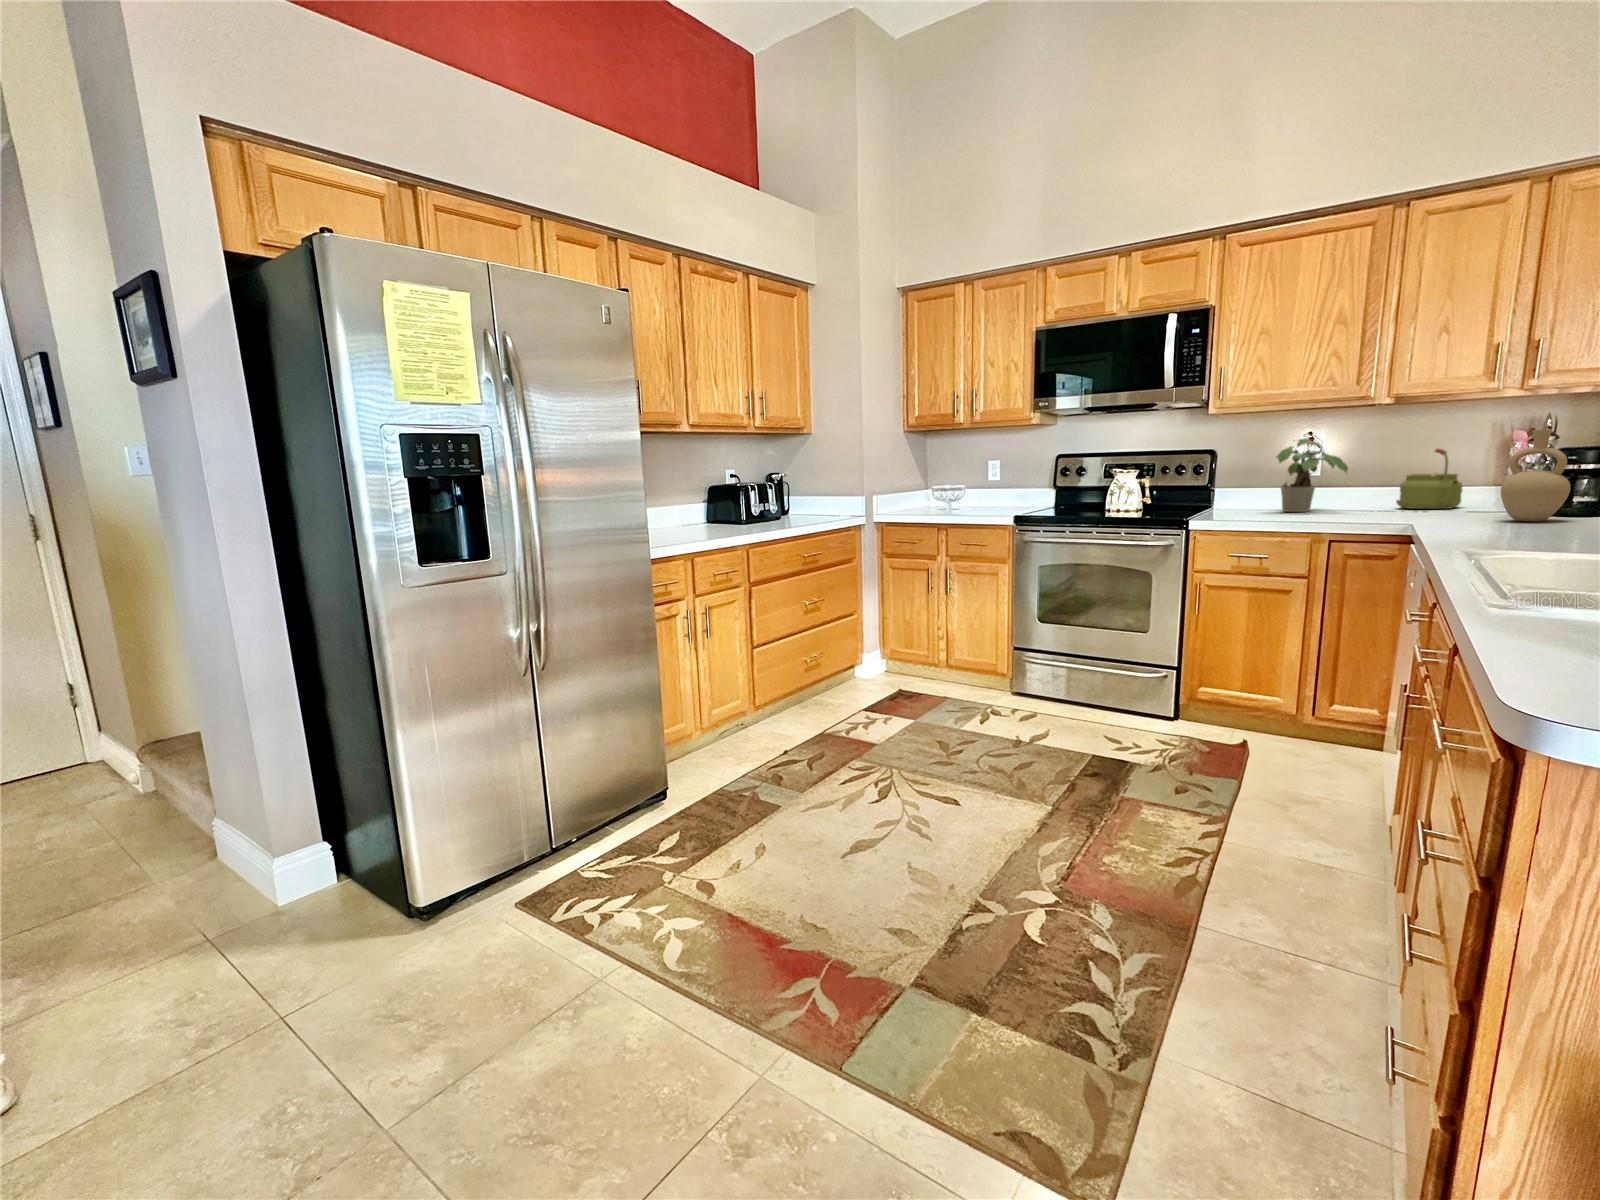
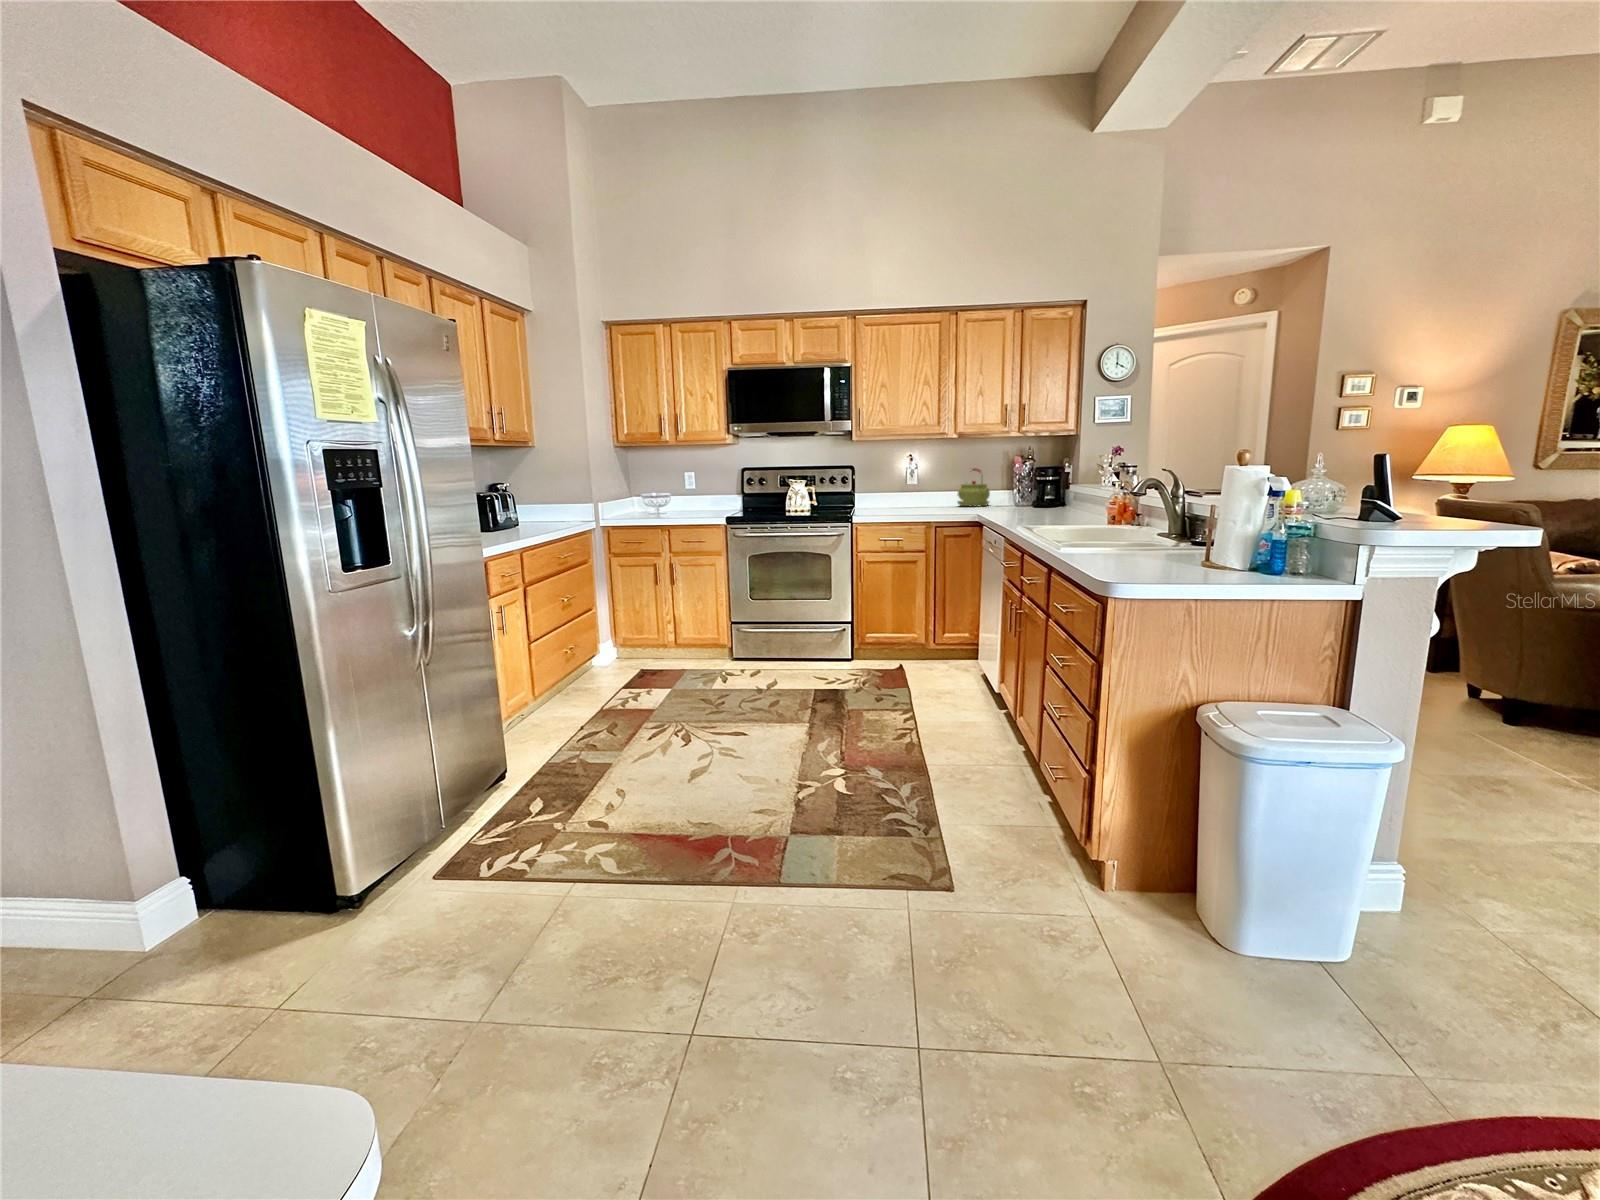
vase: present [1501,429,1571,521] -> none [1017,460,1047,512]
potted plant: present [1276,438,1348,512] -> none [891,460,934,510]

